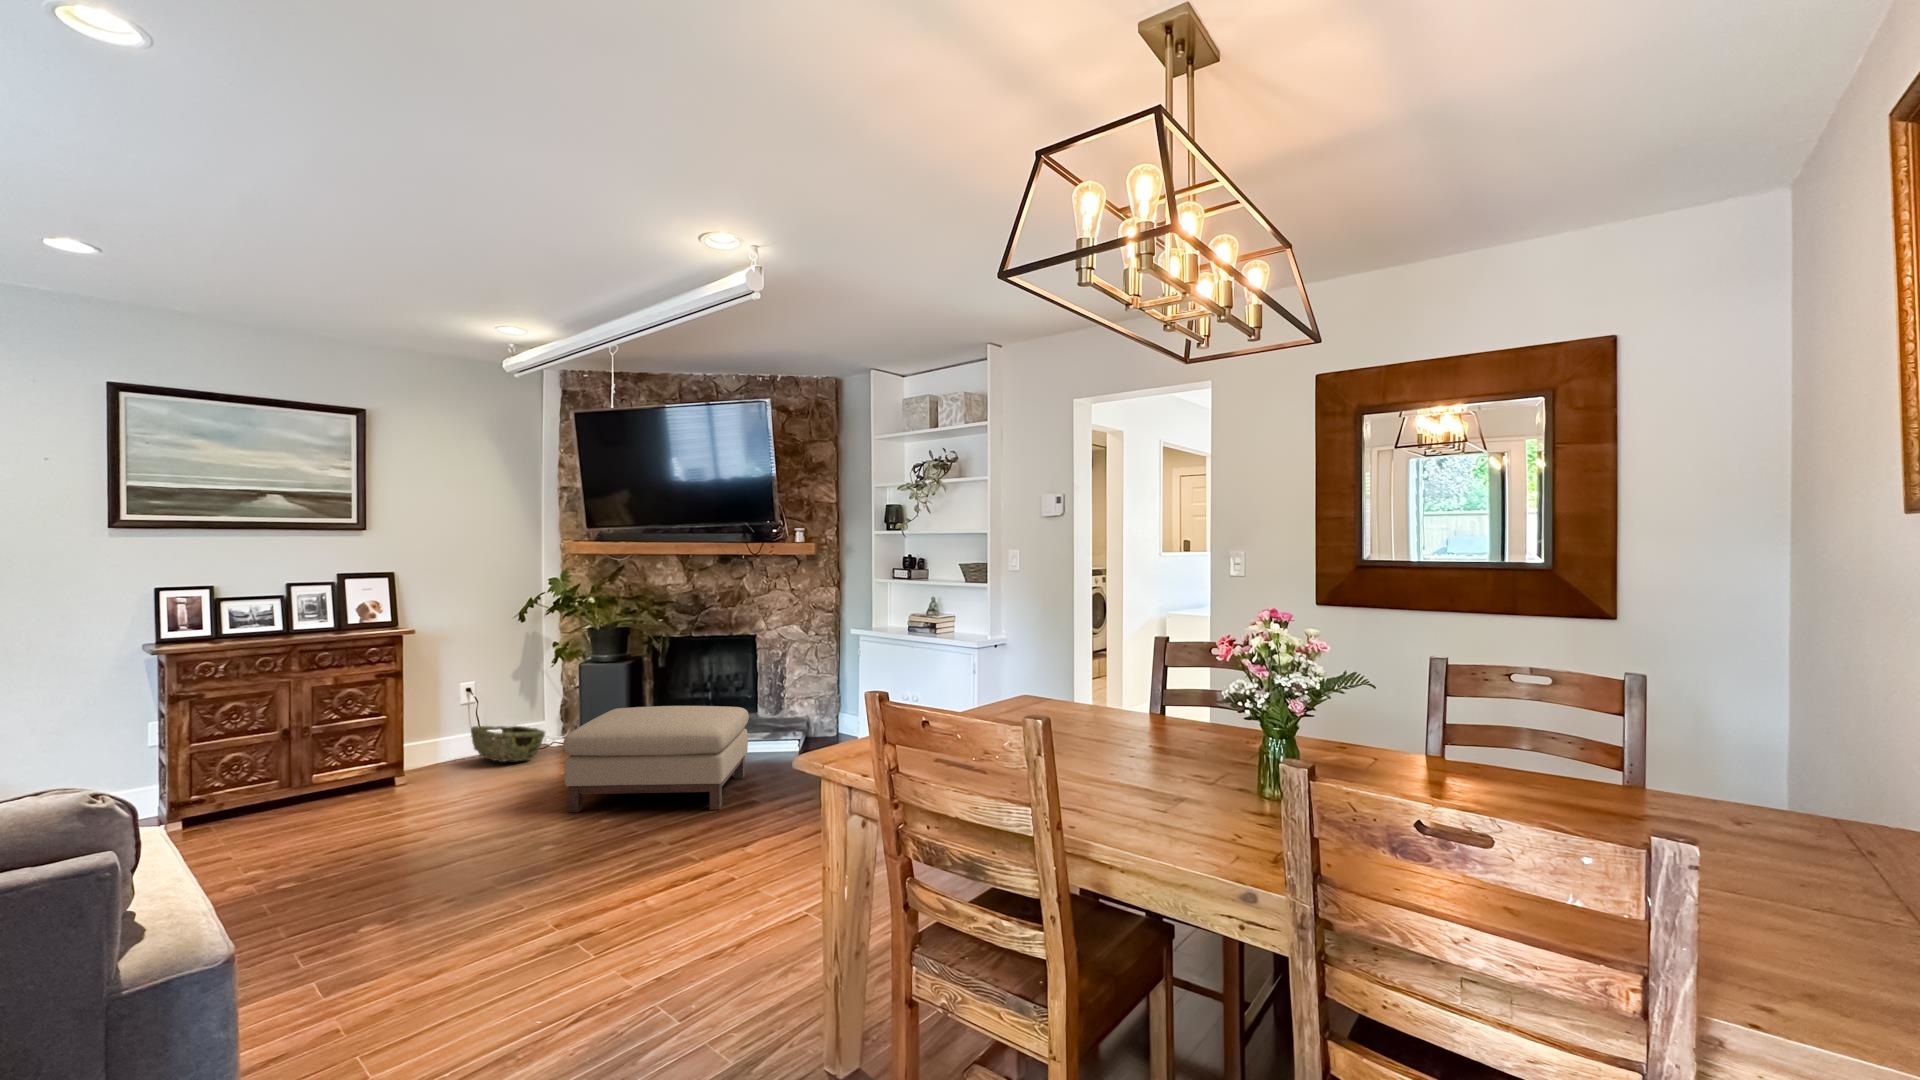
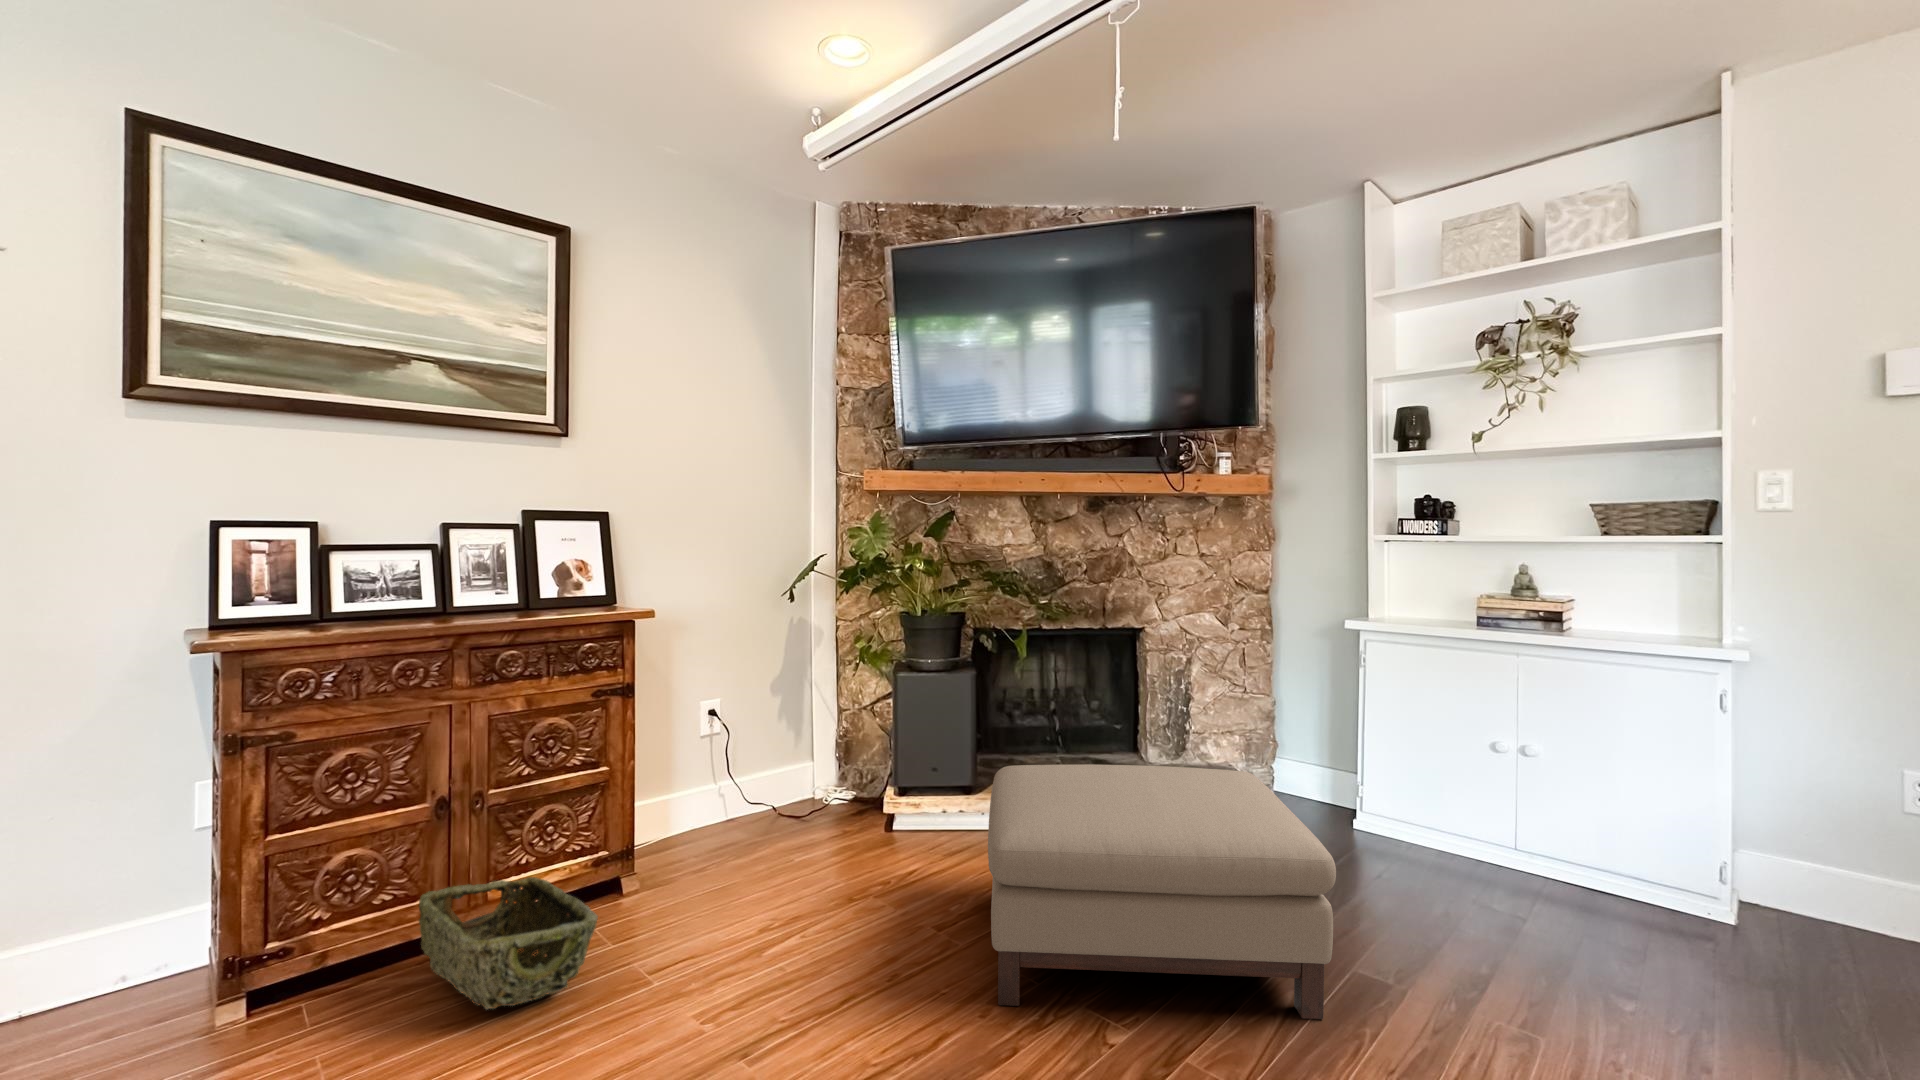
woven basket: present [471,726,545,762] -> present [419,877,598,1009]

